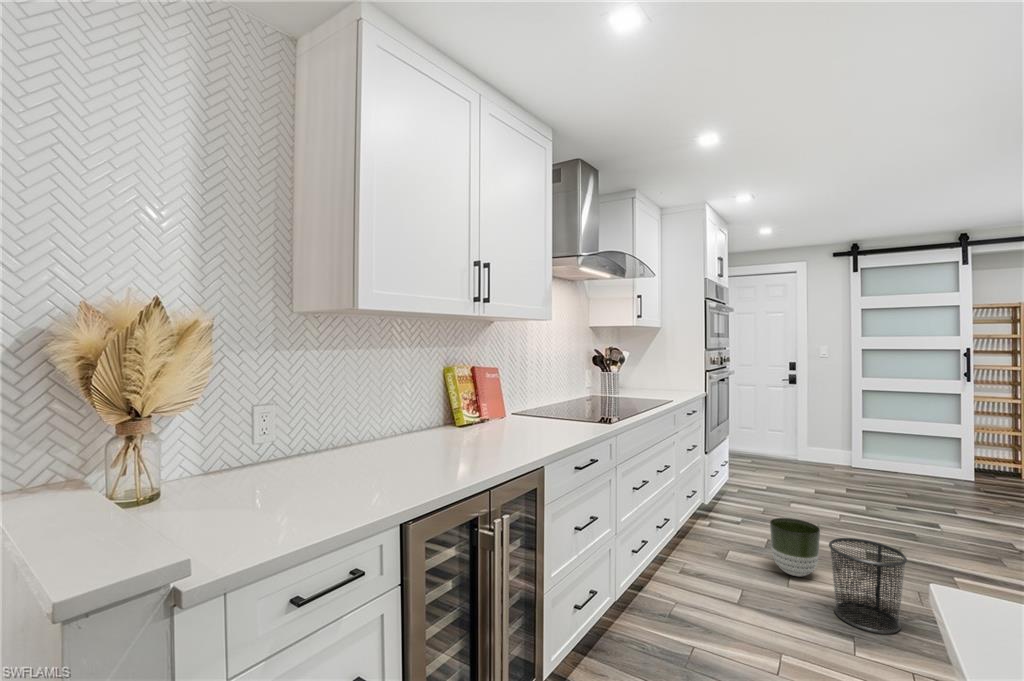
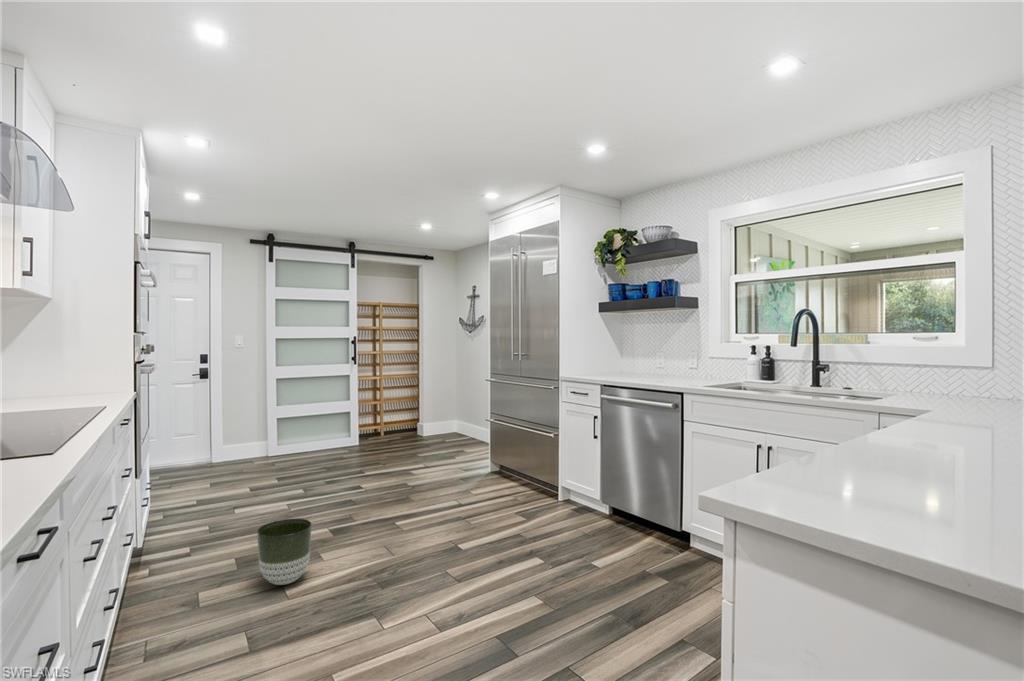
trash can: present [829,538,907,634] -> none [336,513,402,605]

